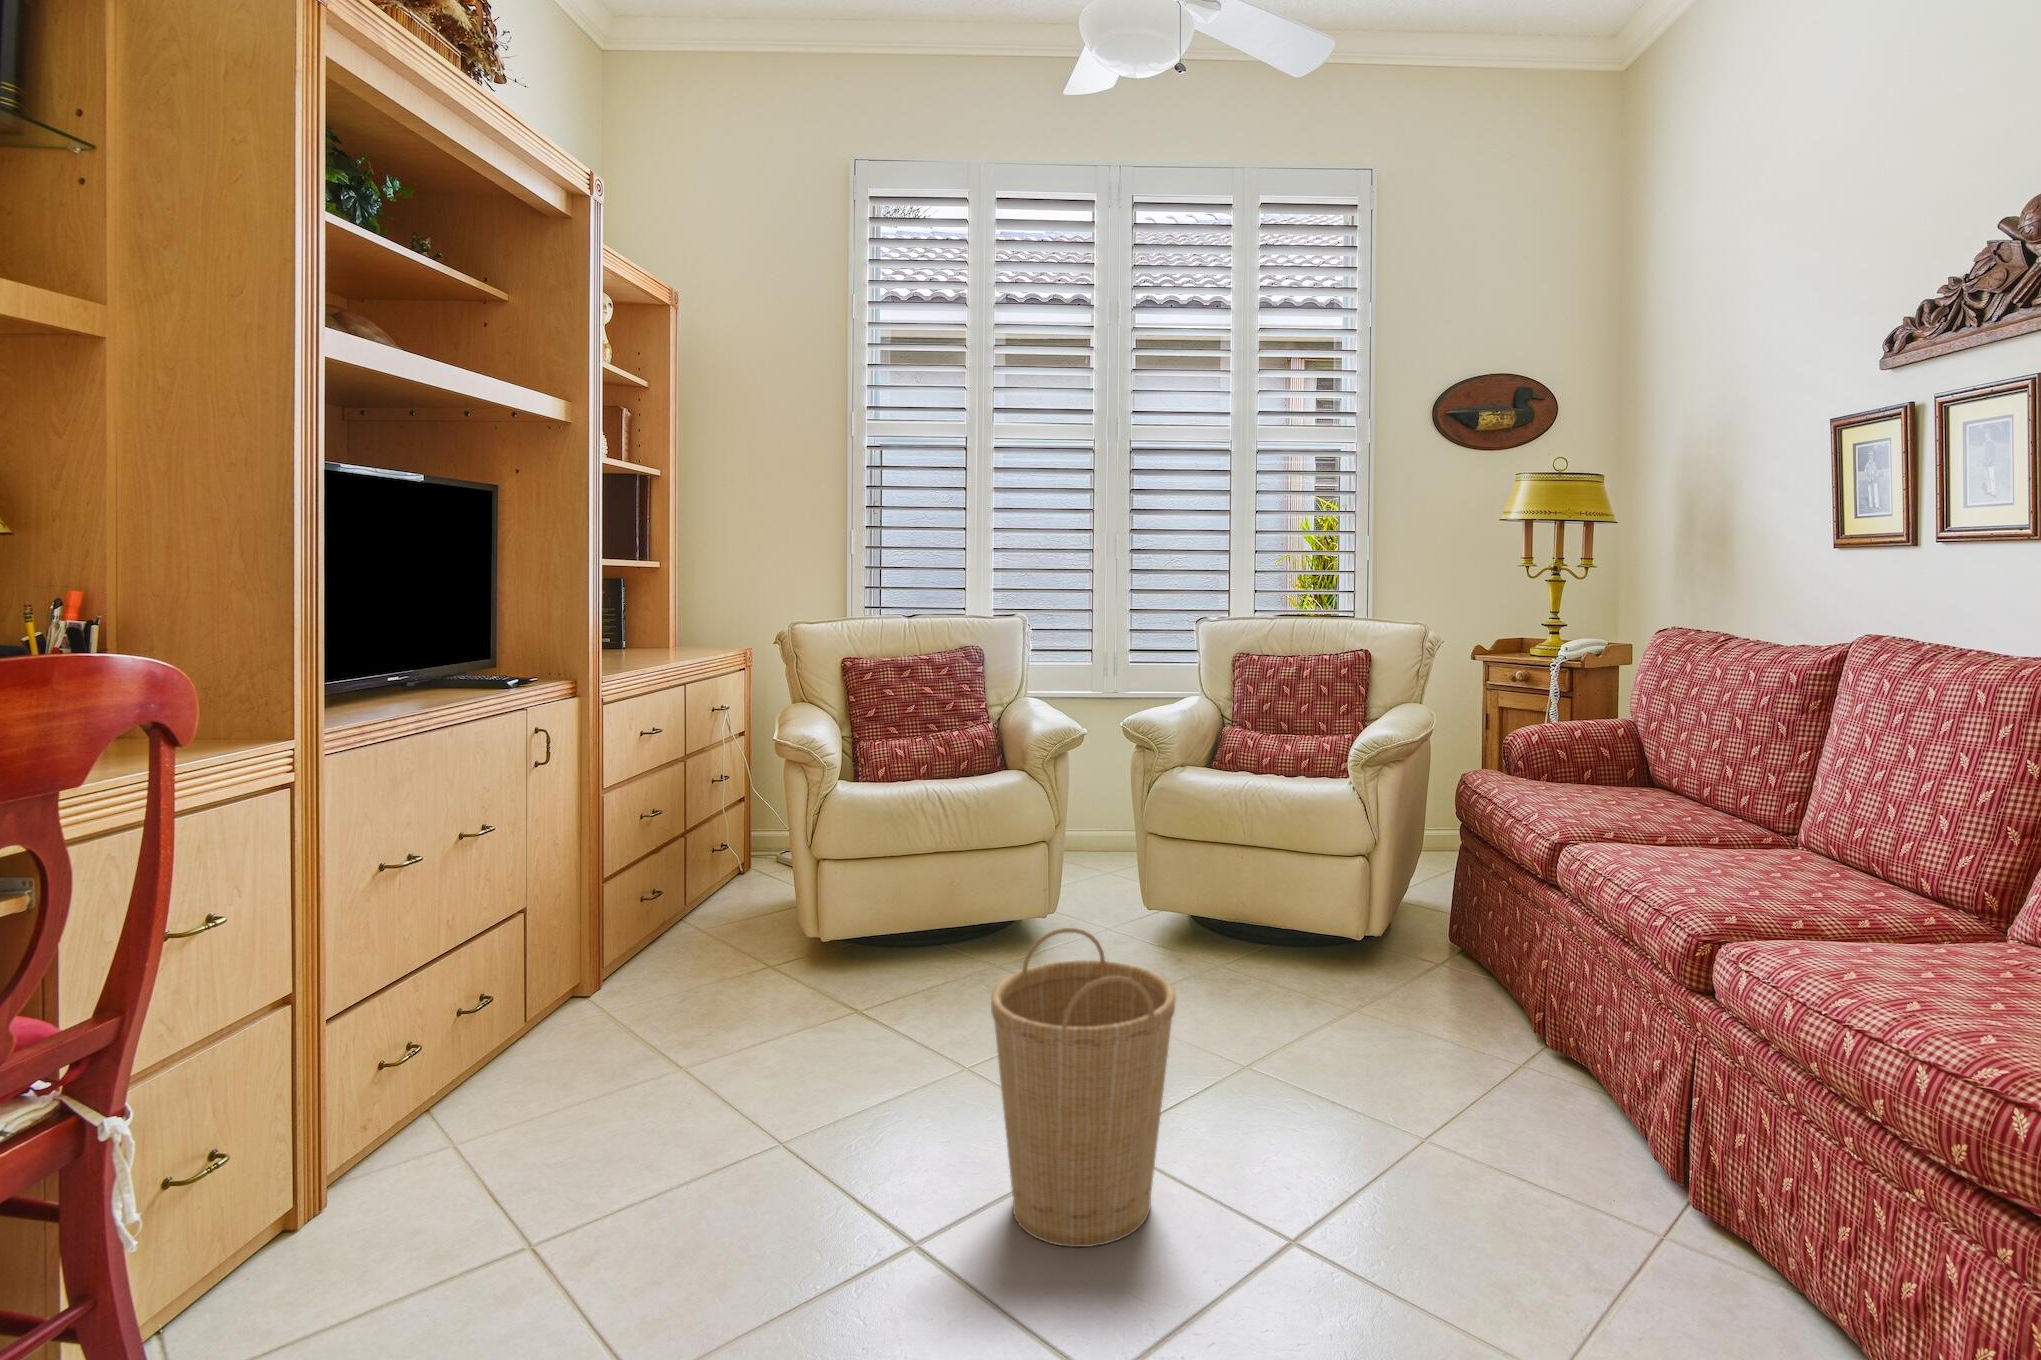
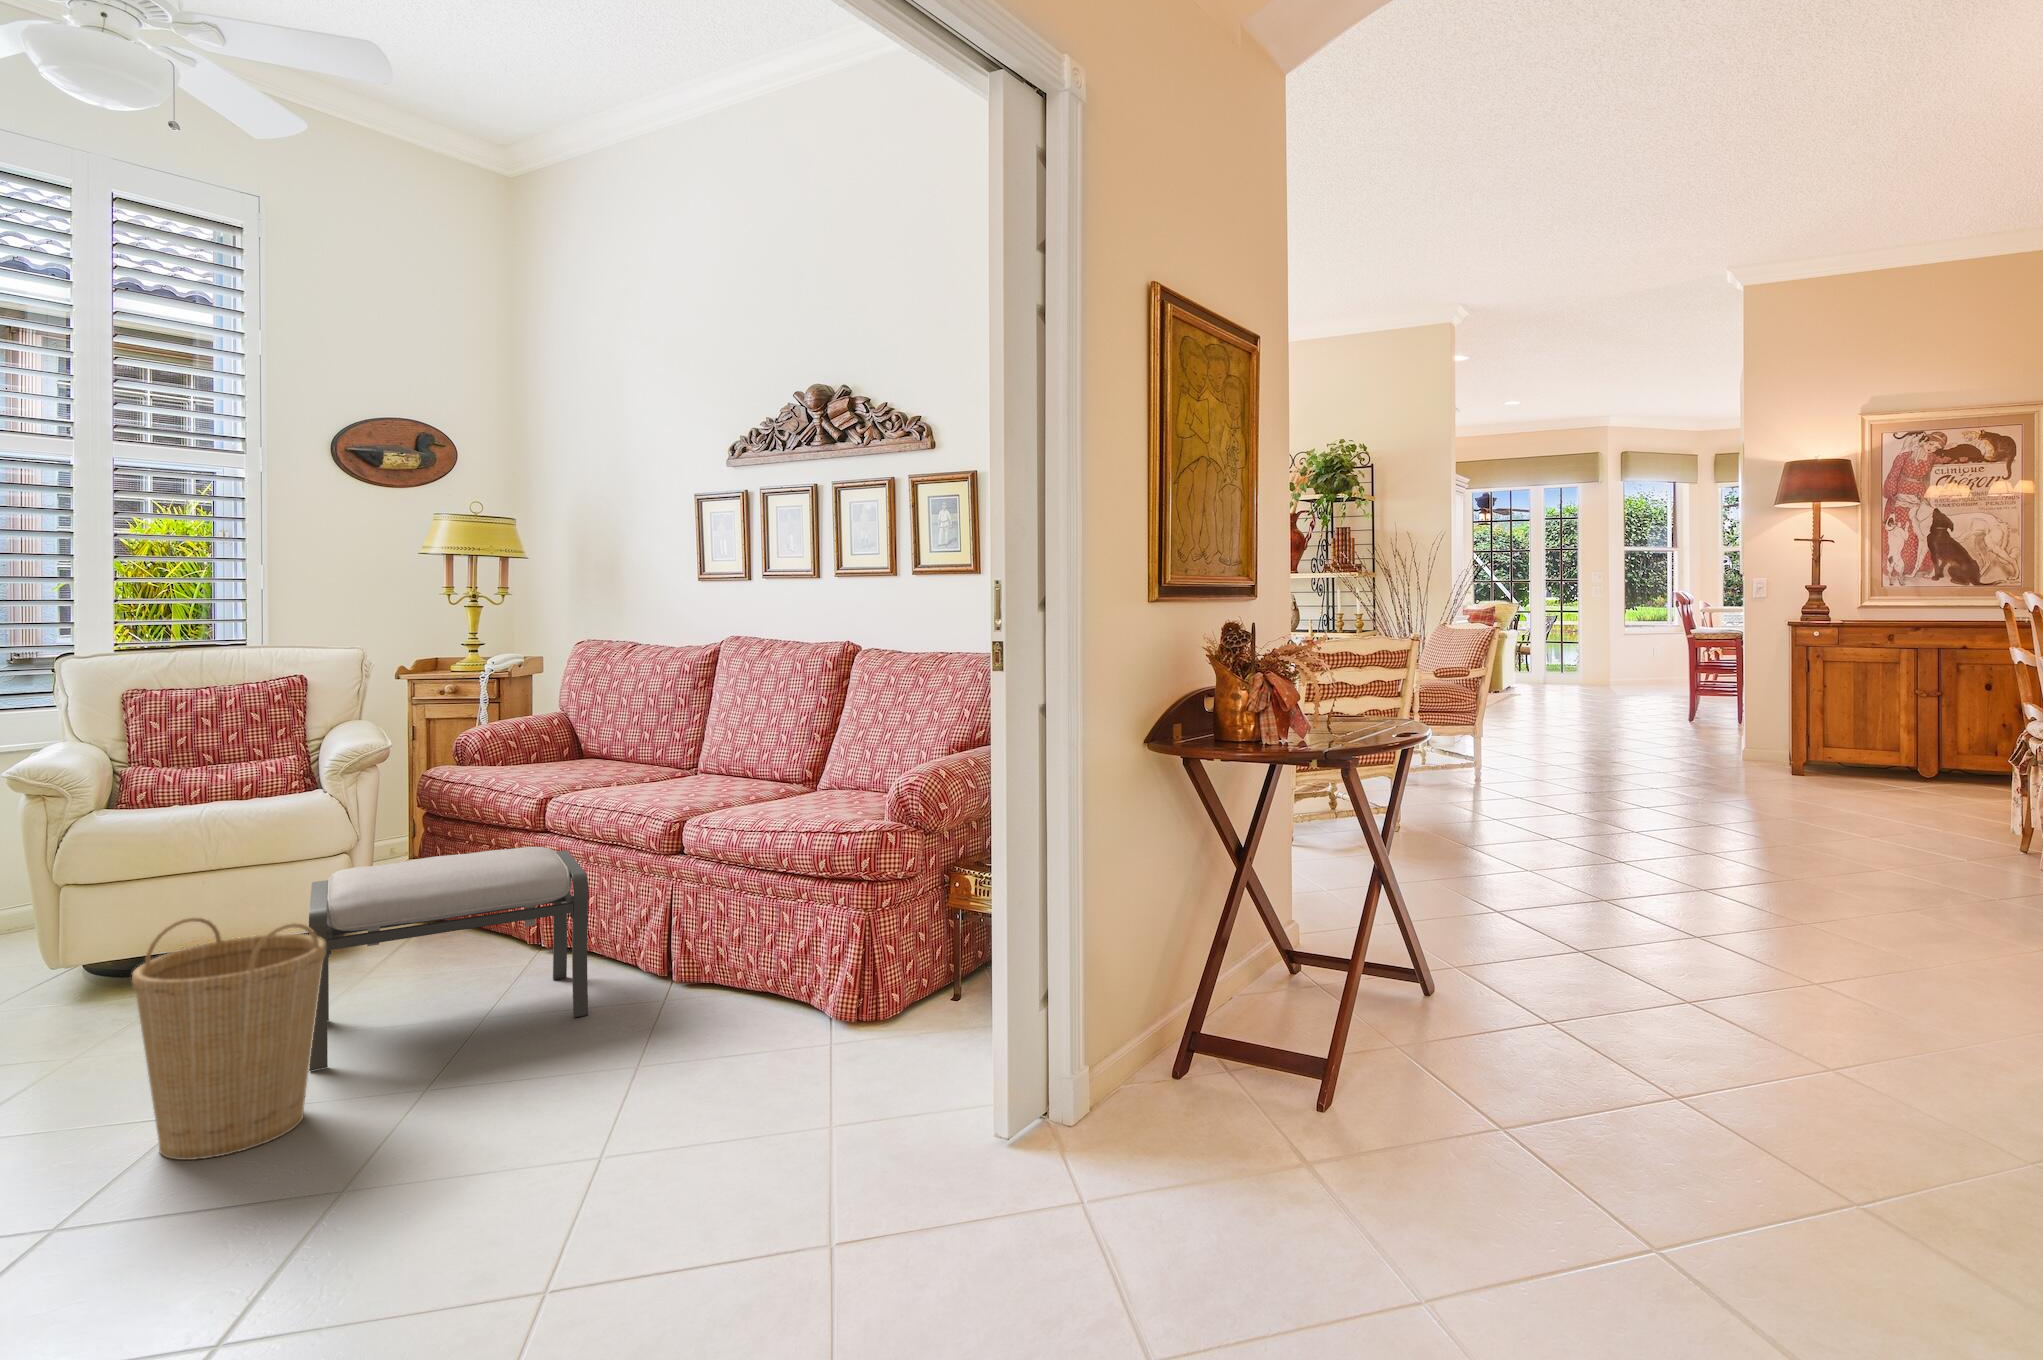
ottoman: none [1205,892,1551,1216] -> present [309,847,589,1071]

